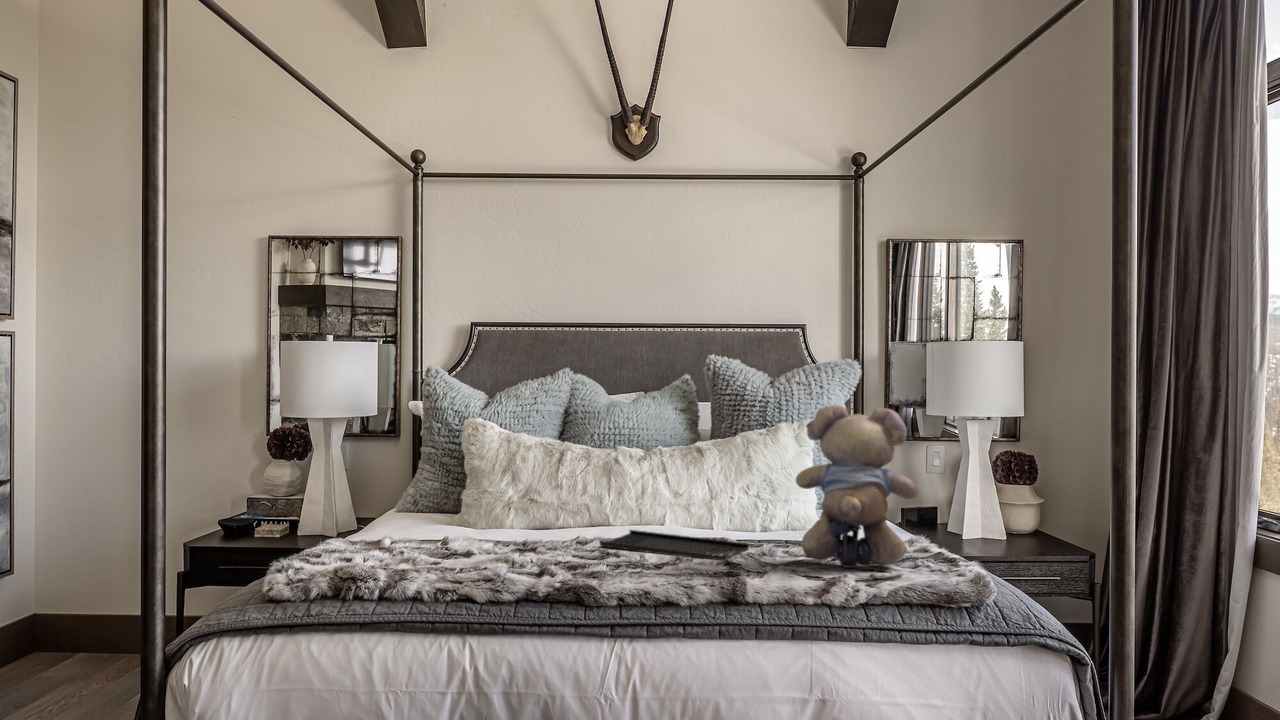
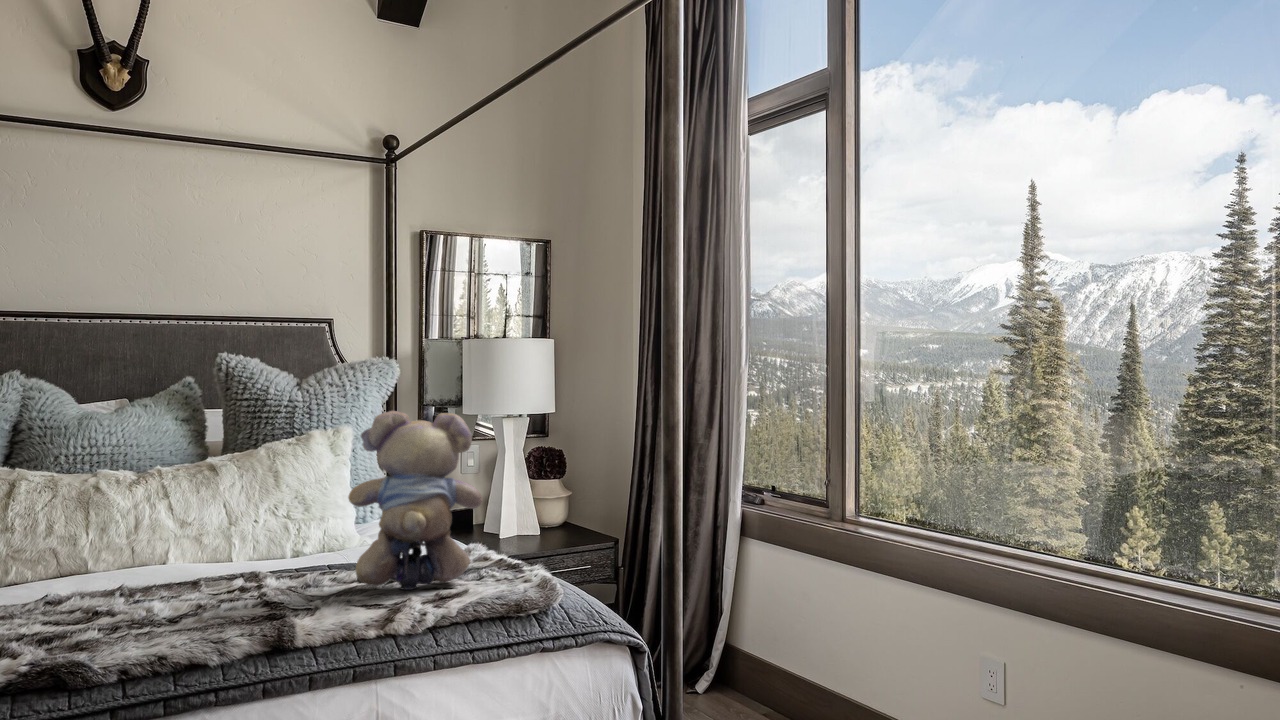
tray: present [600,530,749,560] -> none [78,576,287,605]

